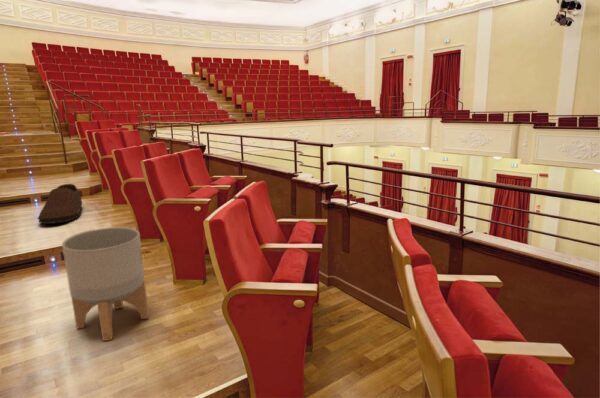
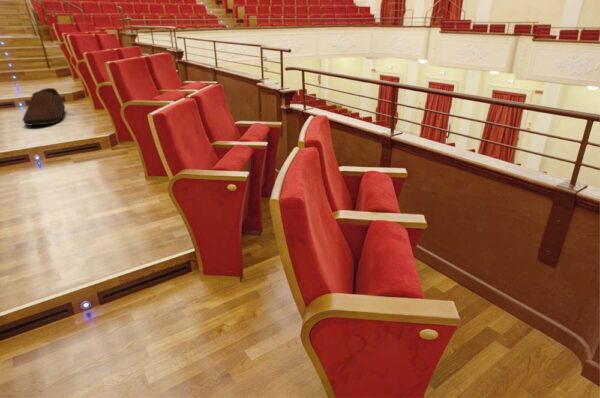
planter: present [62,227,149,341] -> none [37,123,121,218]

